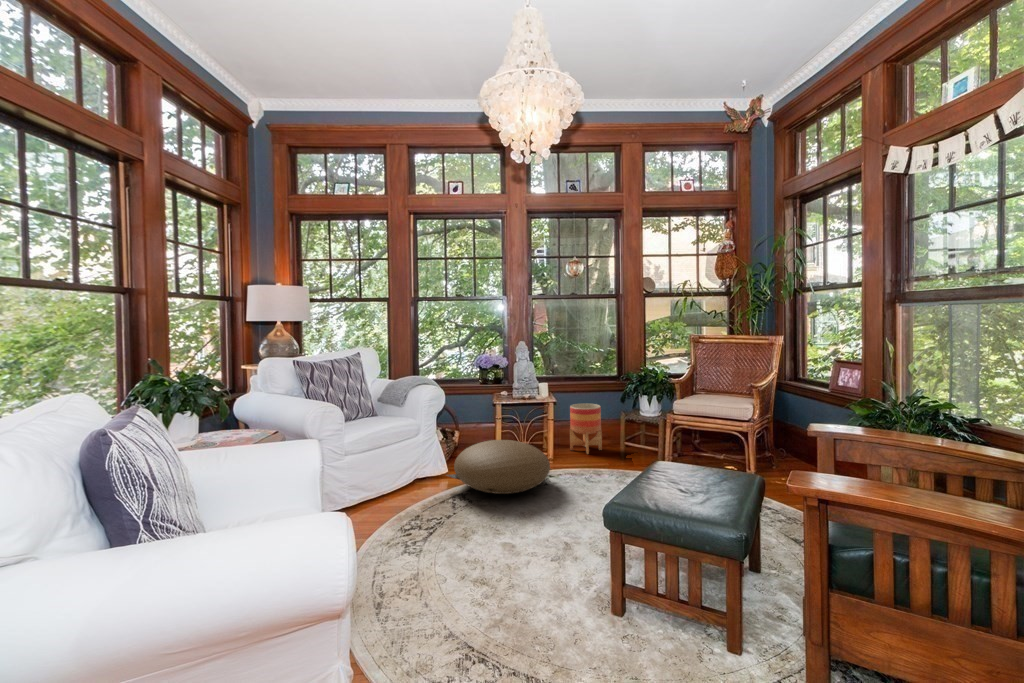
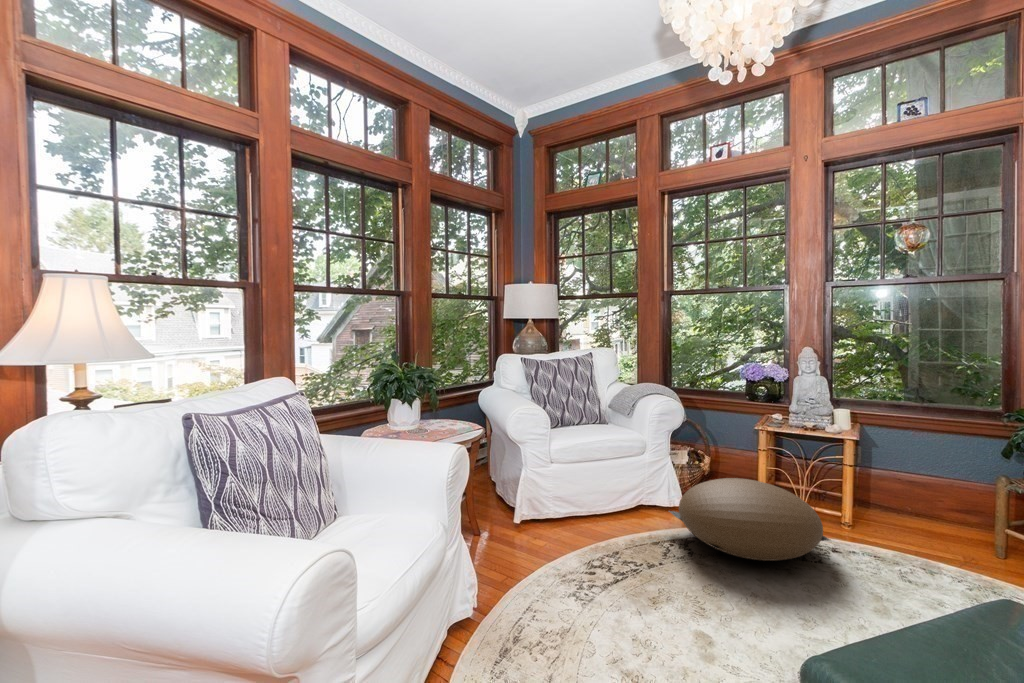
planter: present [570,403,602,454] -> none [891,447,955,529]

